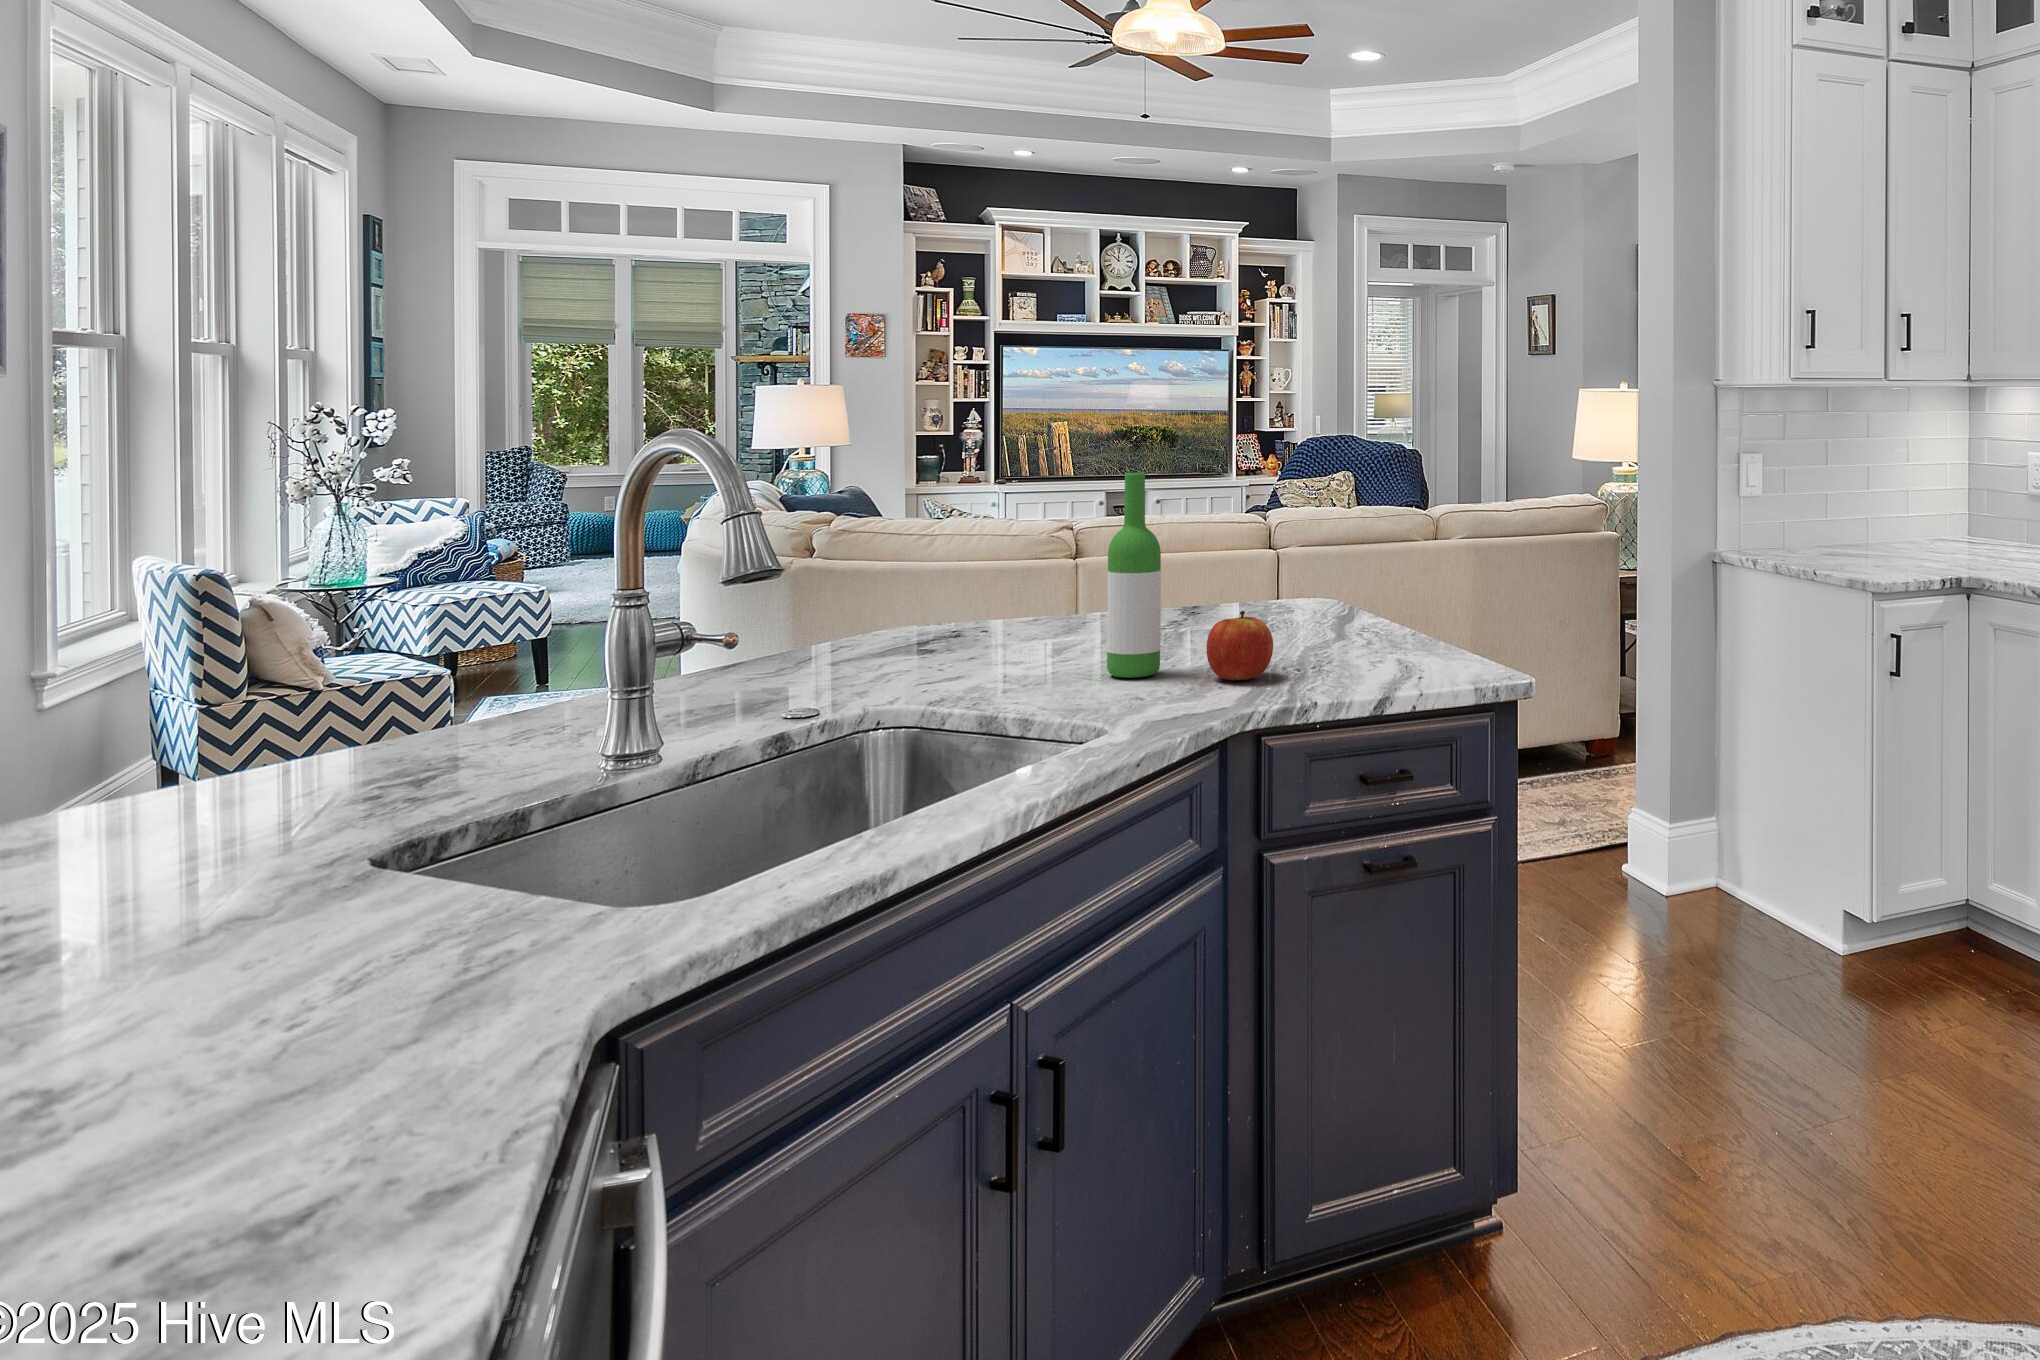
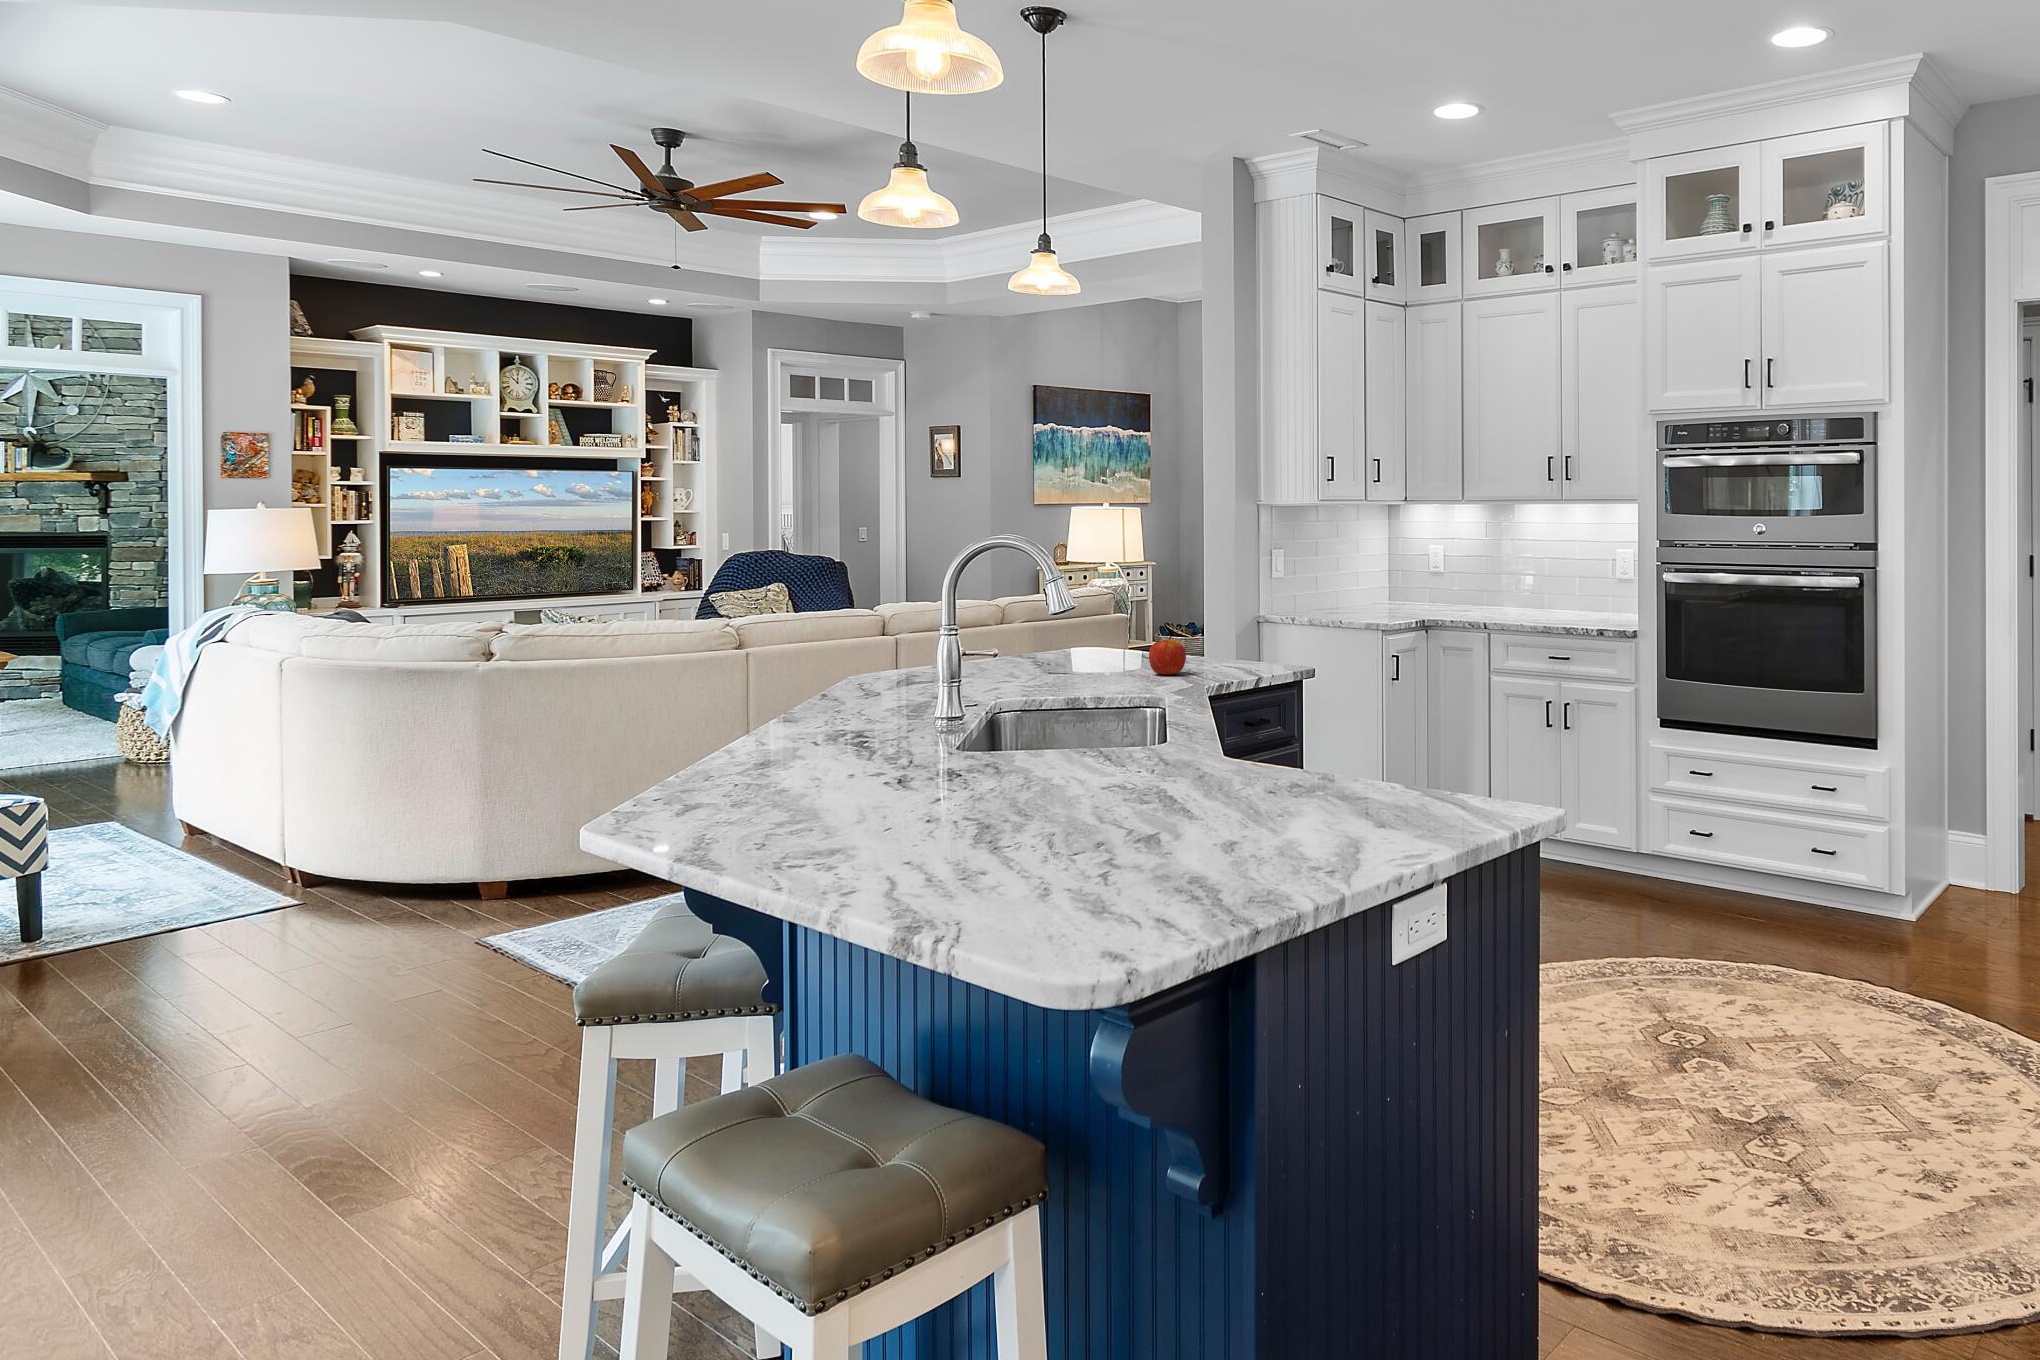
wine bottle: present [1107,473,1161,678] -> none [1089,559,1120,677]

